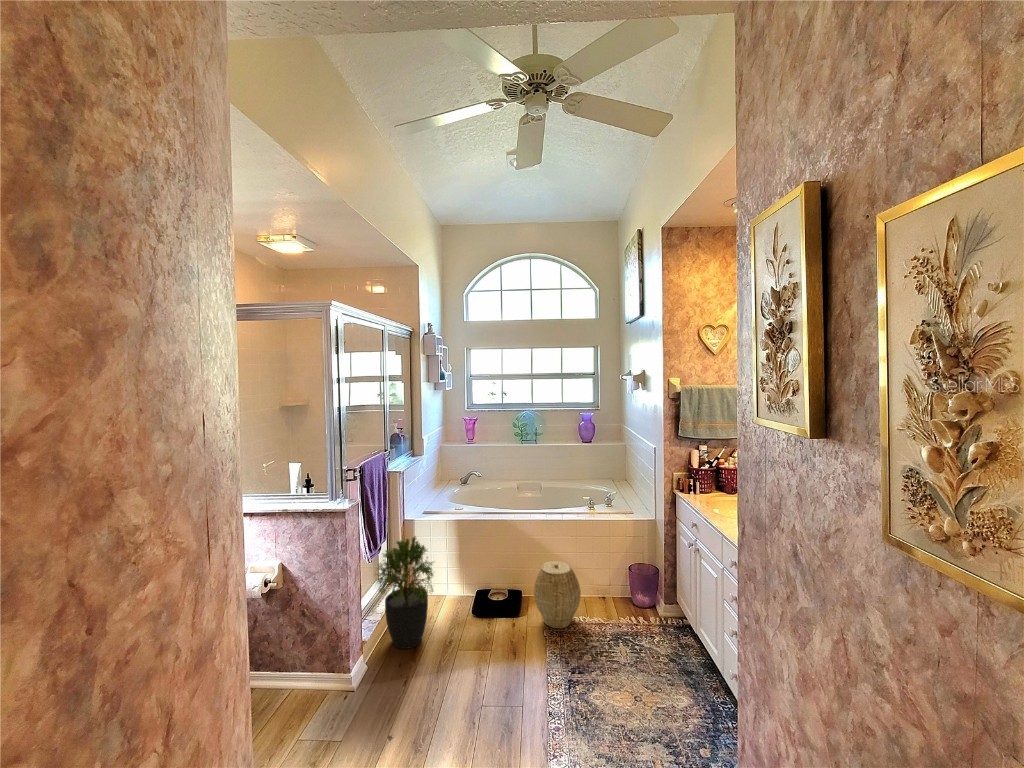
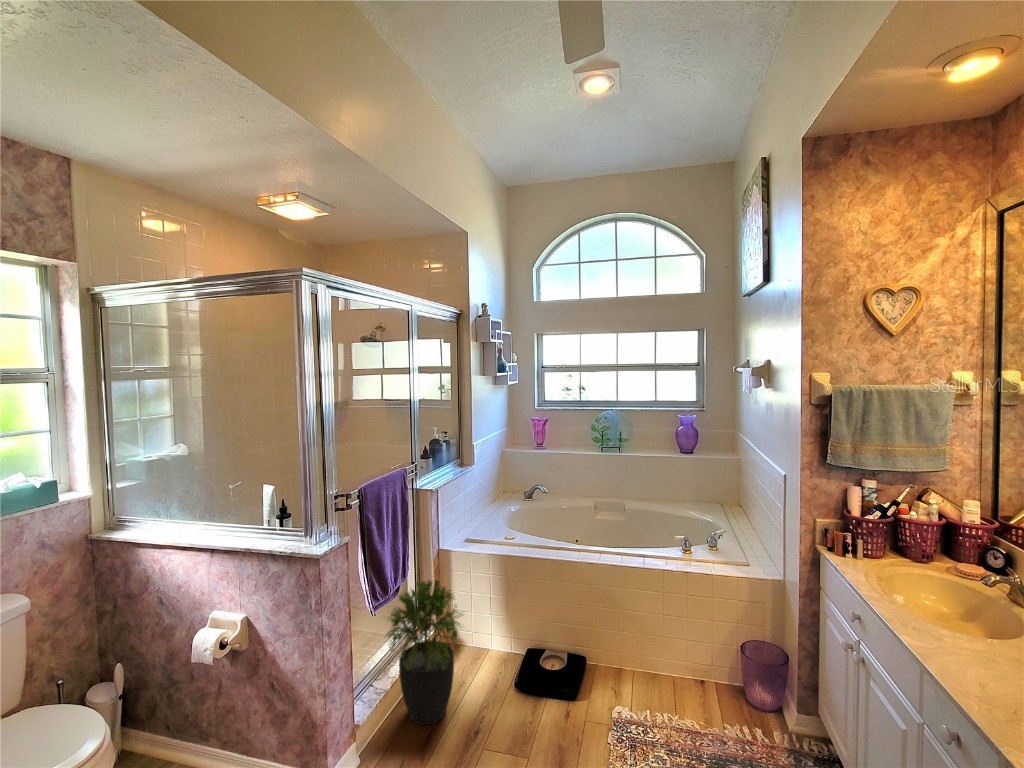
woven basket: present [534,561,581,628] -> none [597,627,664,727]

